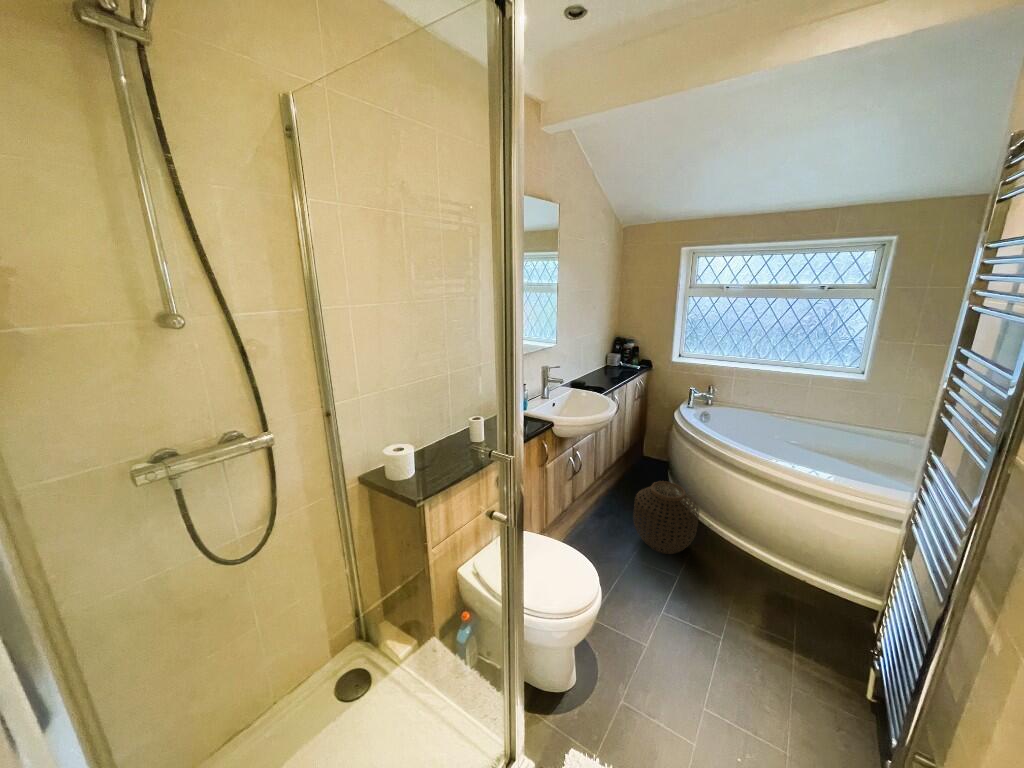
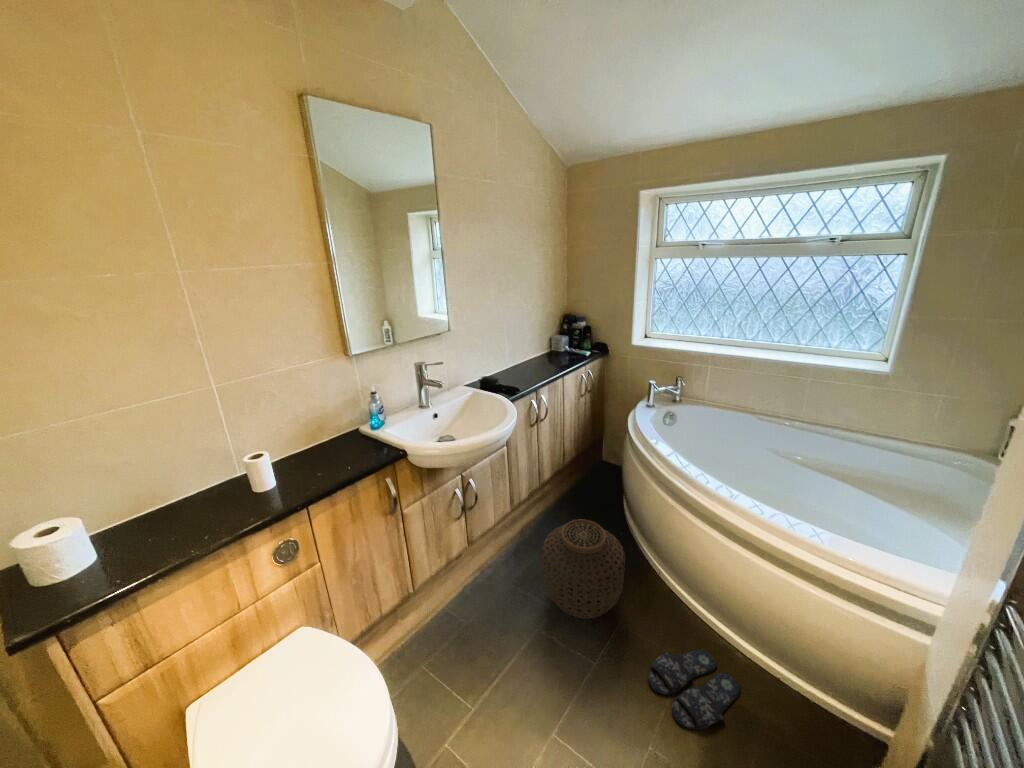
slippers: none [726,569,792,612] -> present [648,649,740,730]

